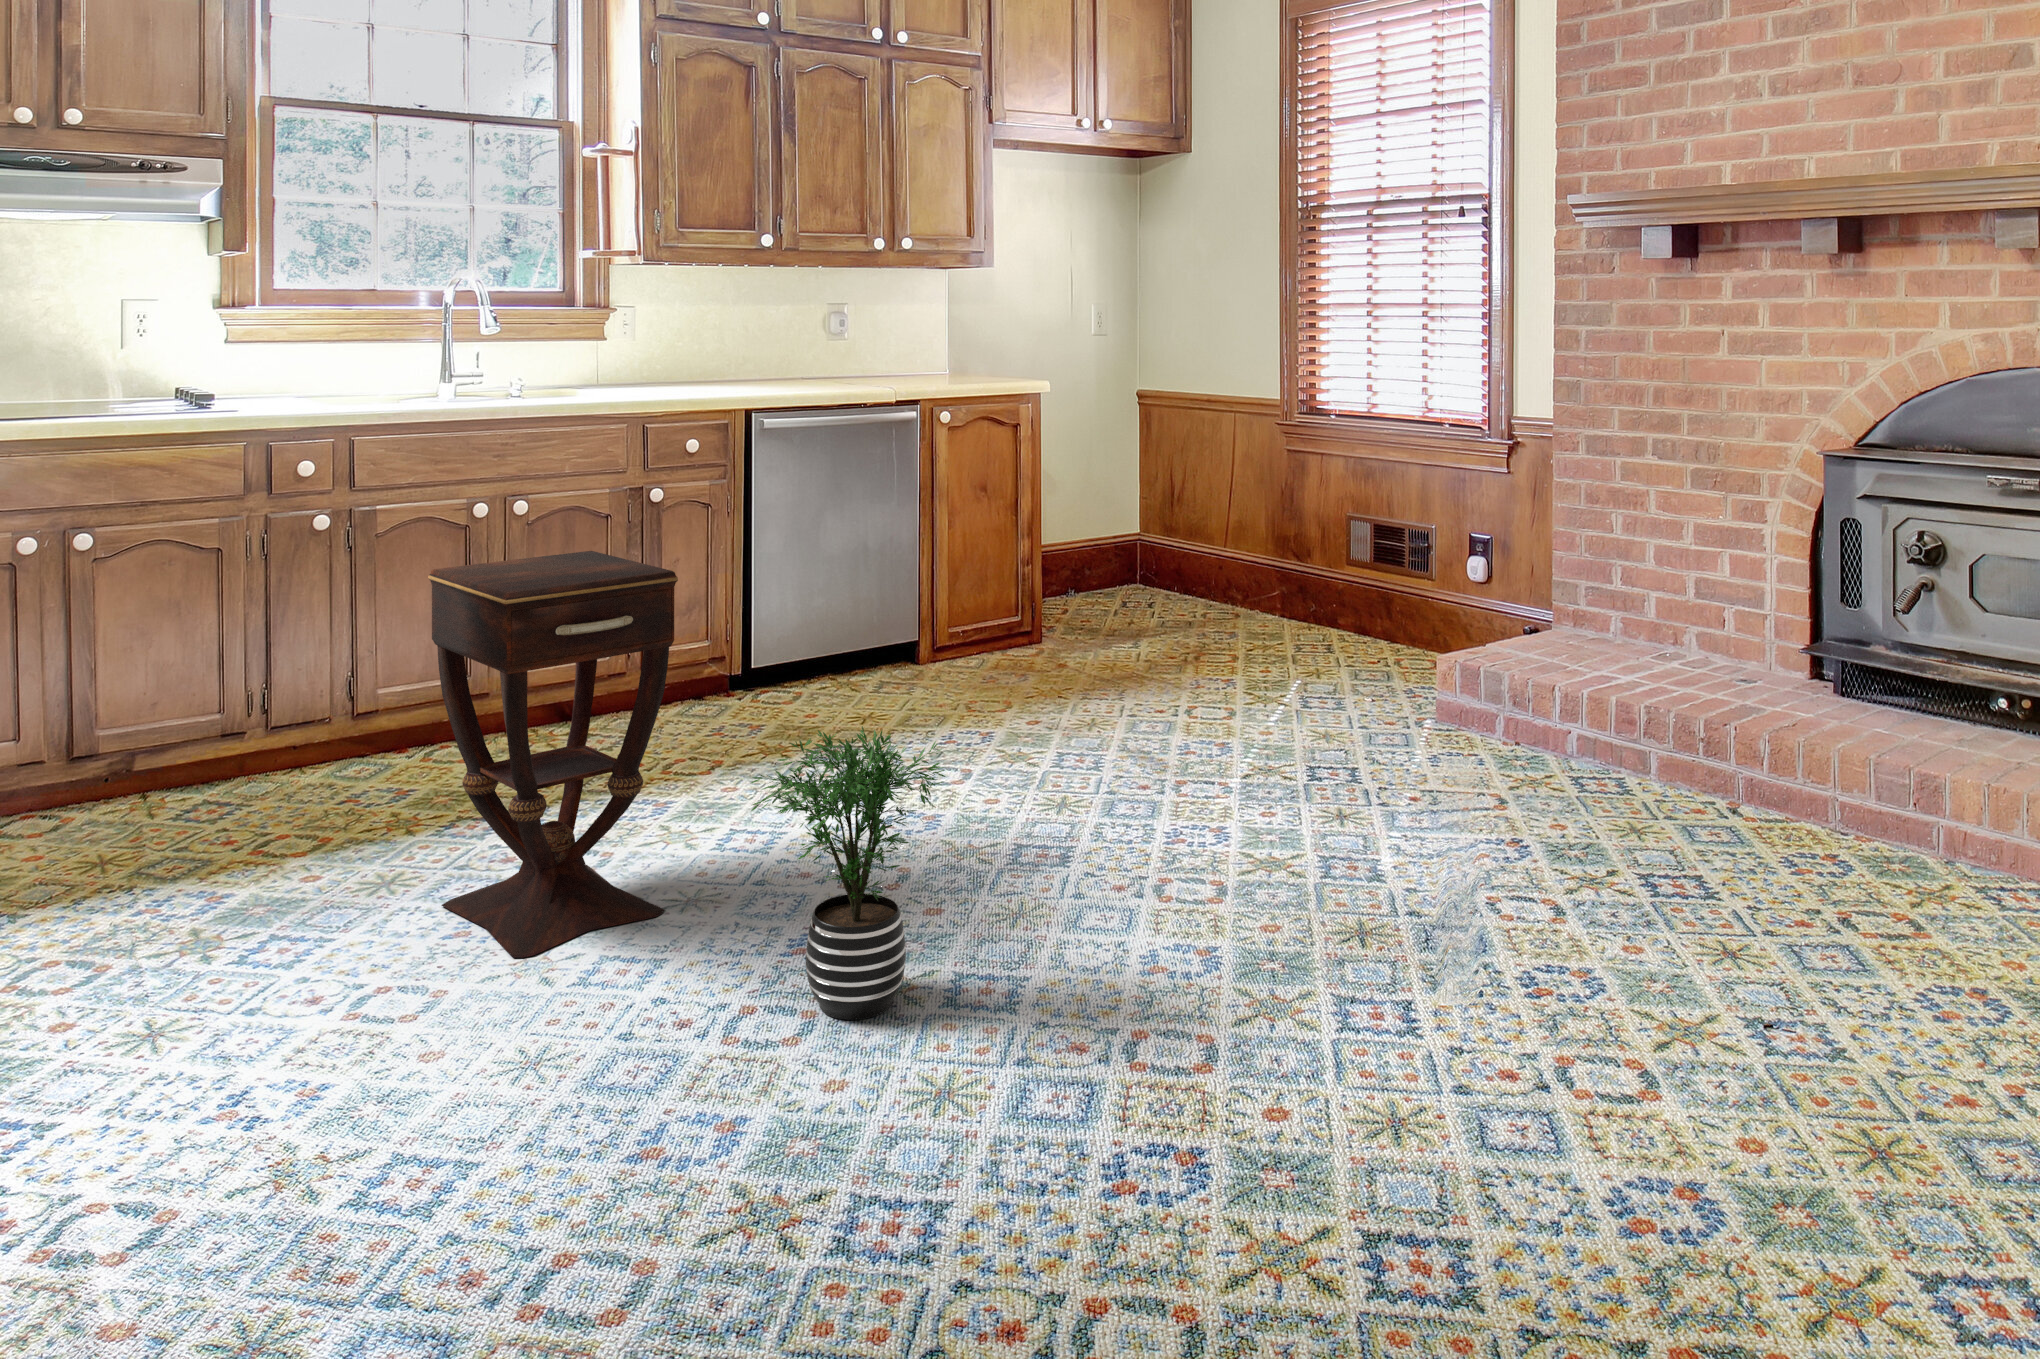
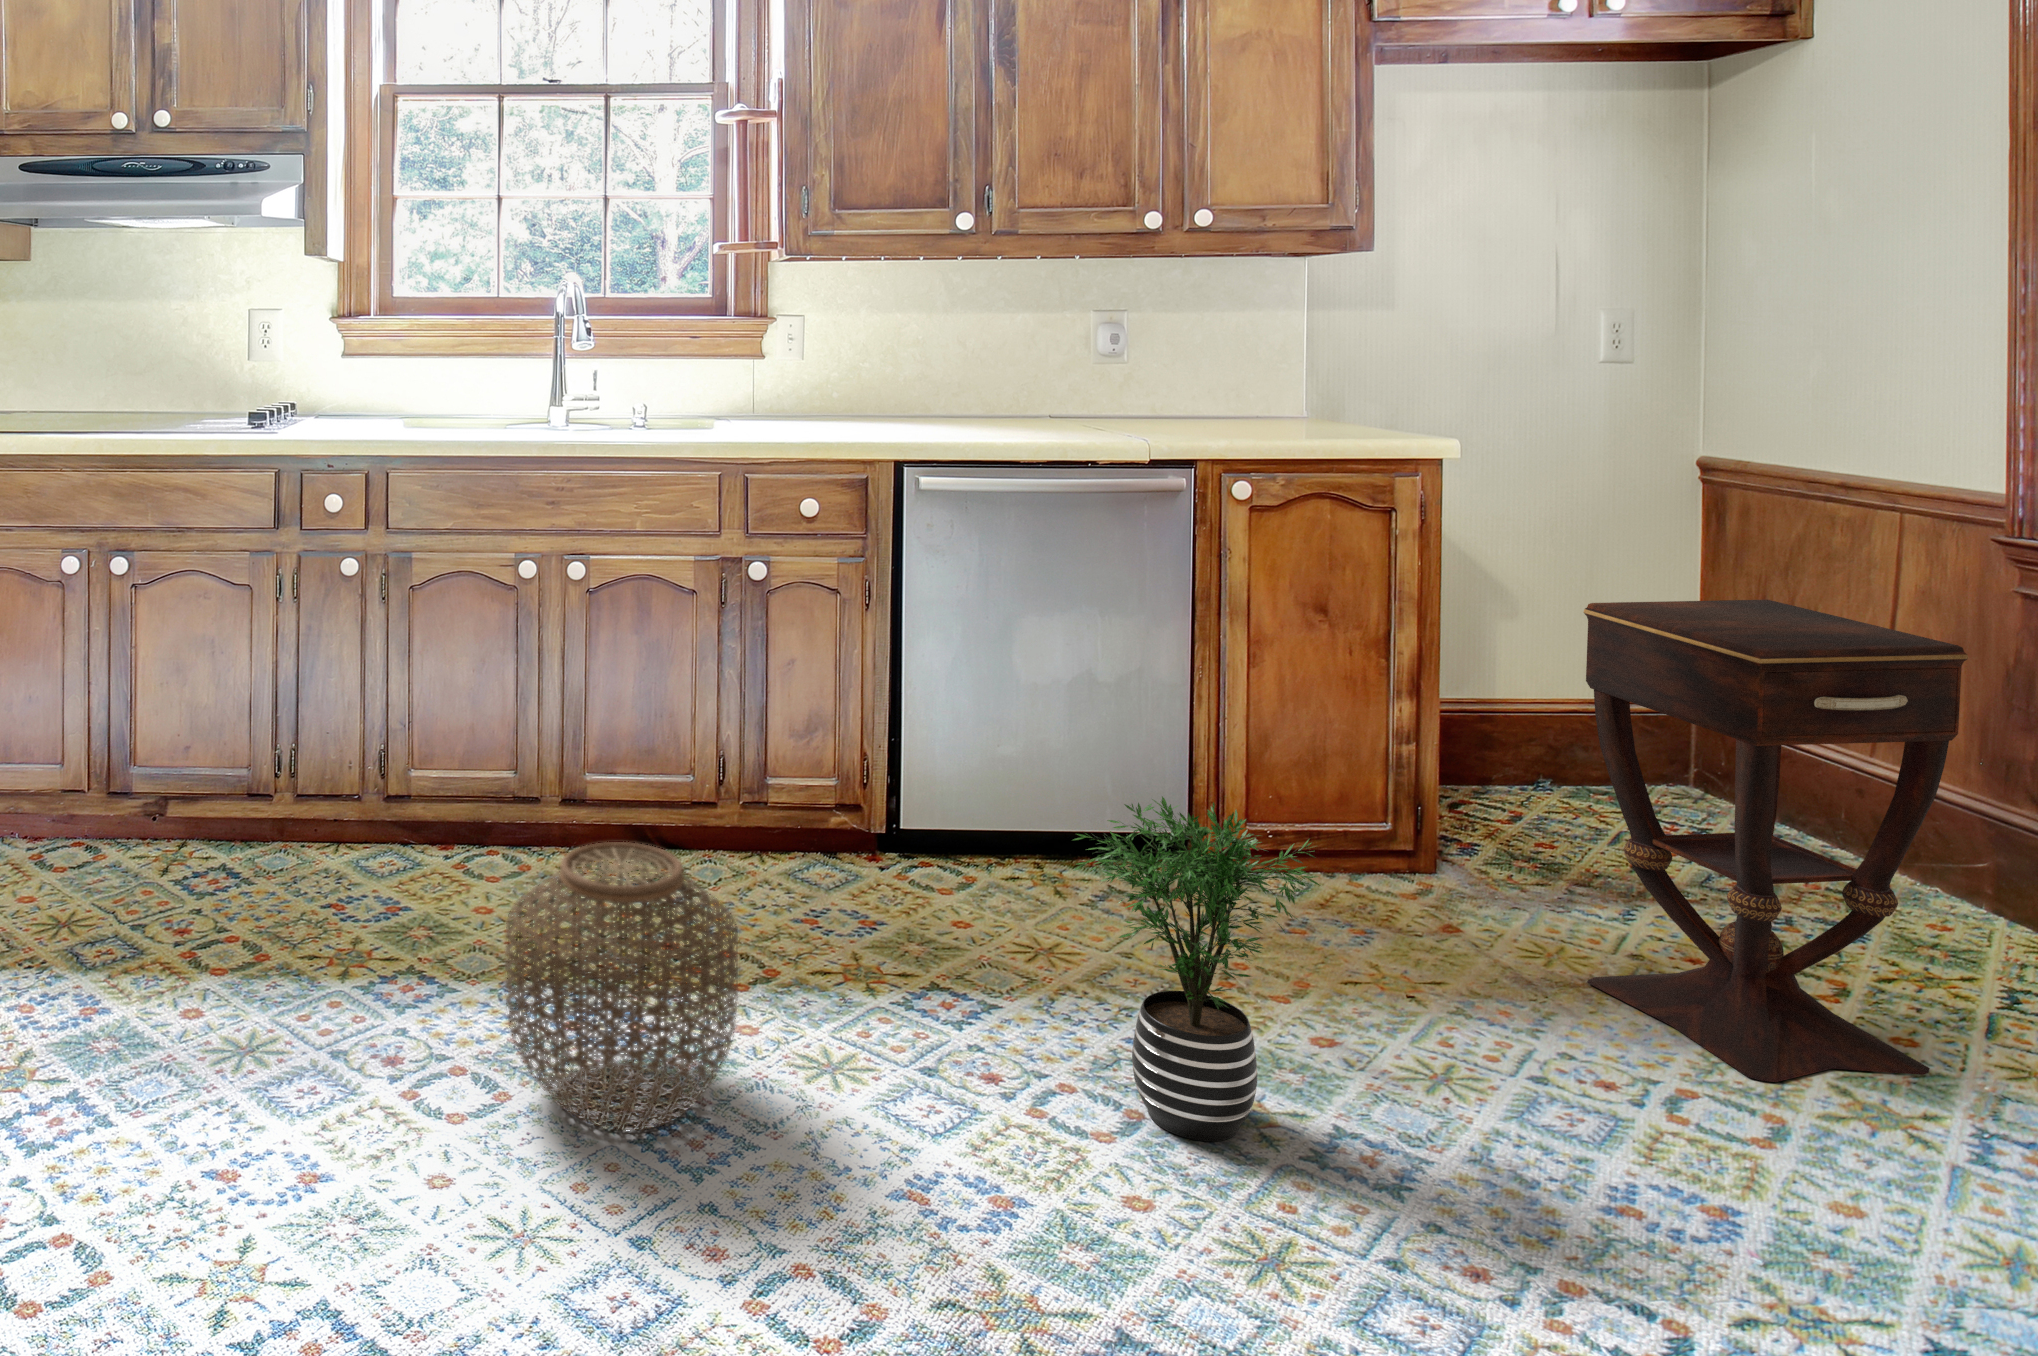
side table: present [428,551,678,958] -> present [1584,600,1968,1082]
woven basket: none [160,882,445,1206] -> present [505,842,738,1130]

